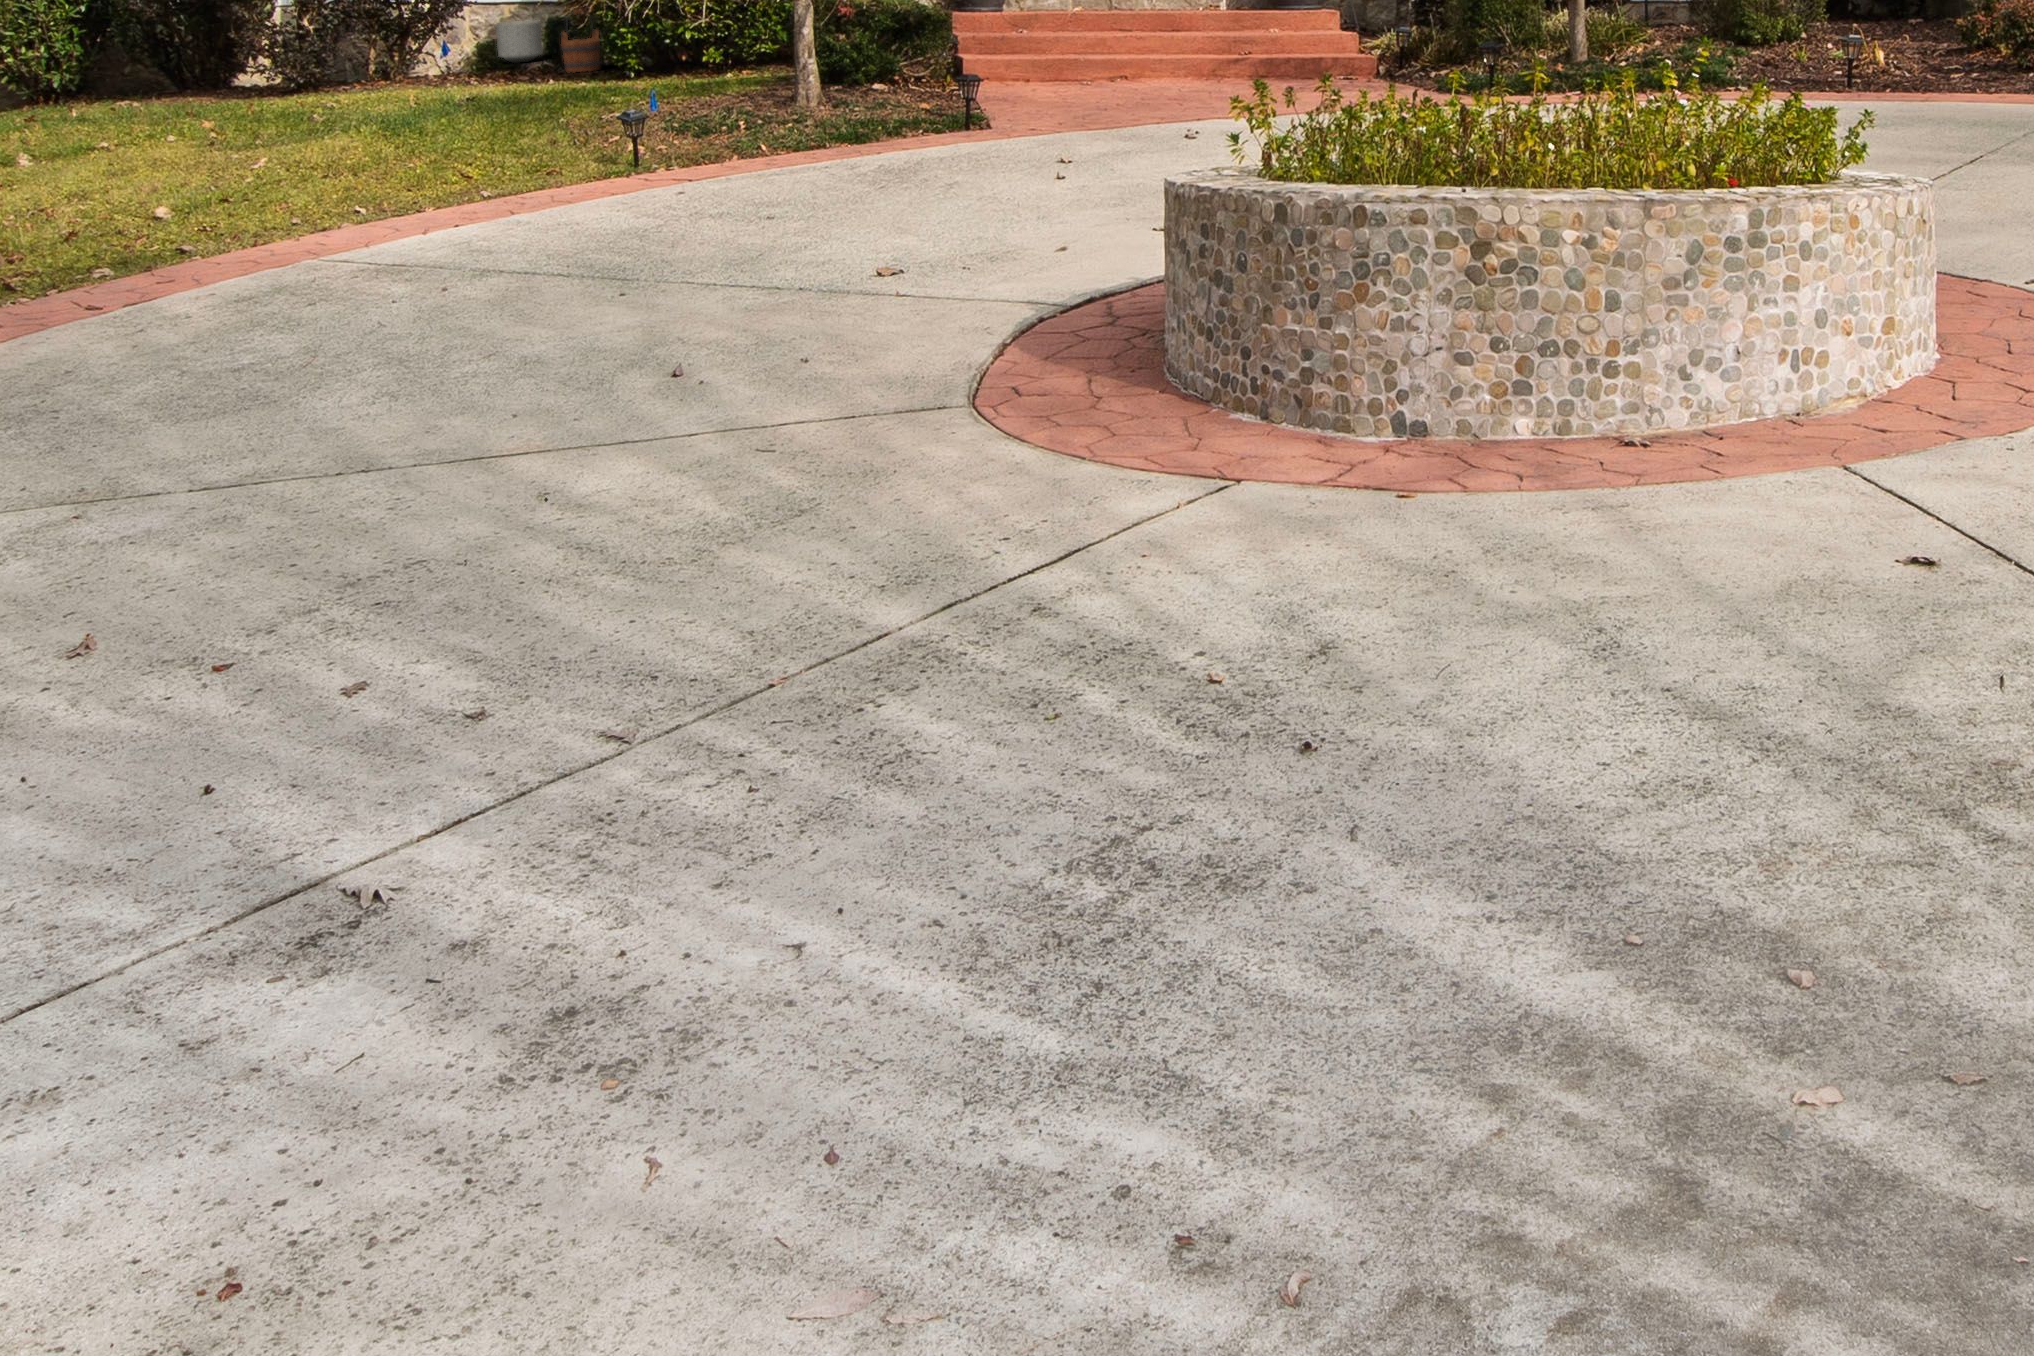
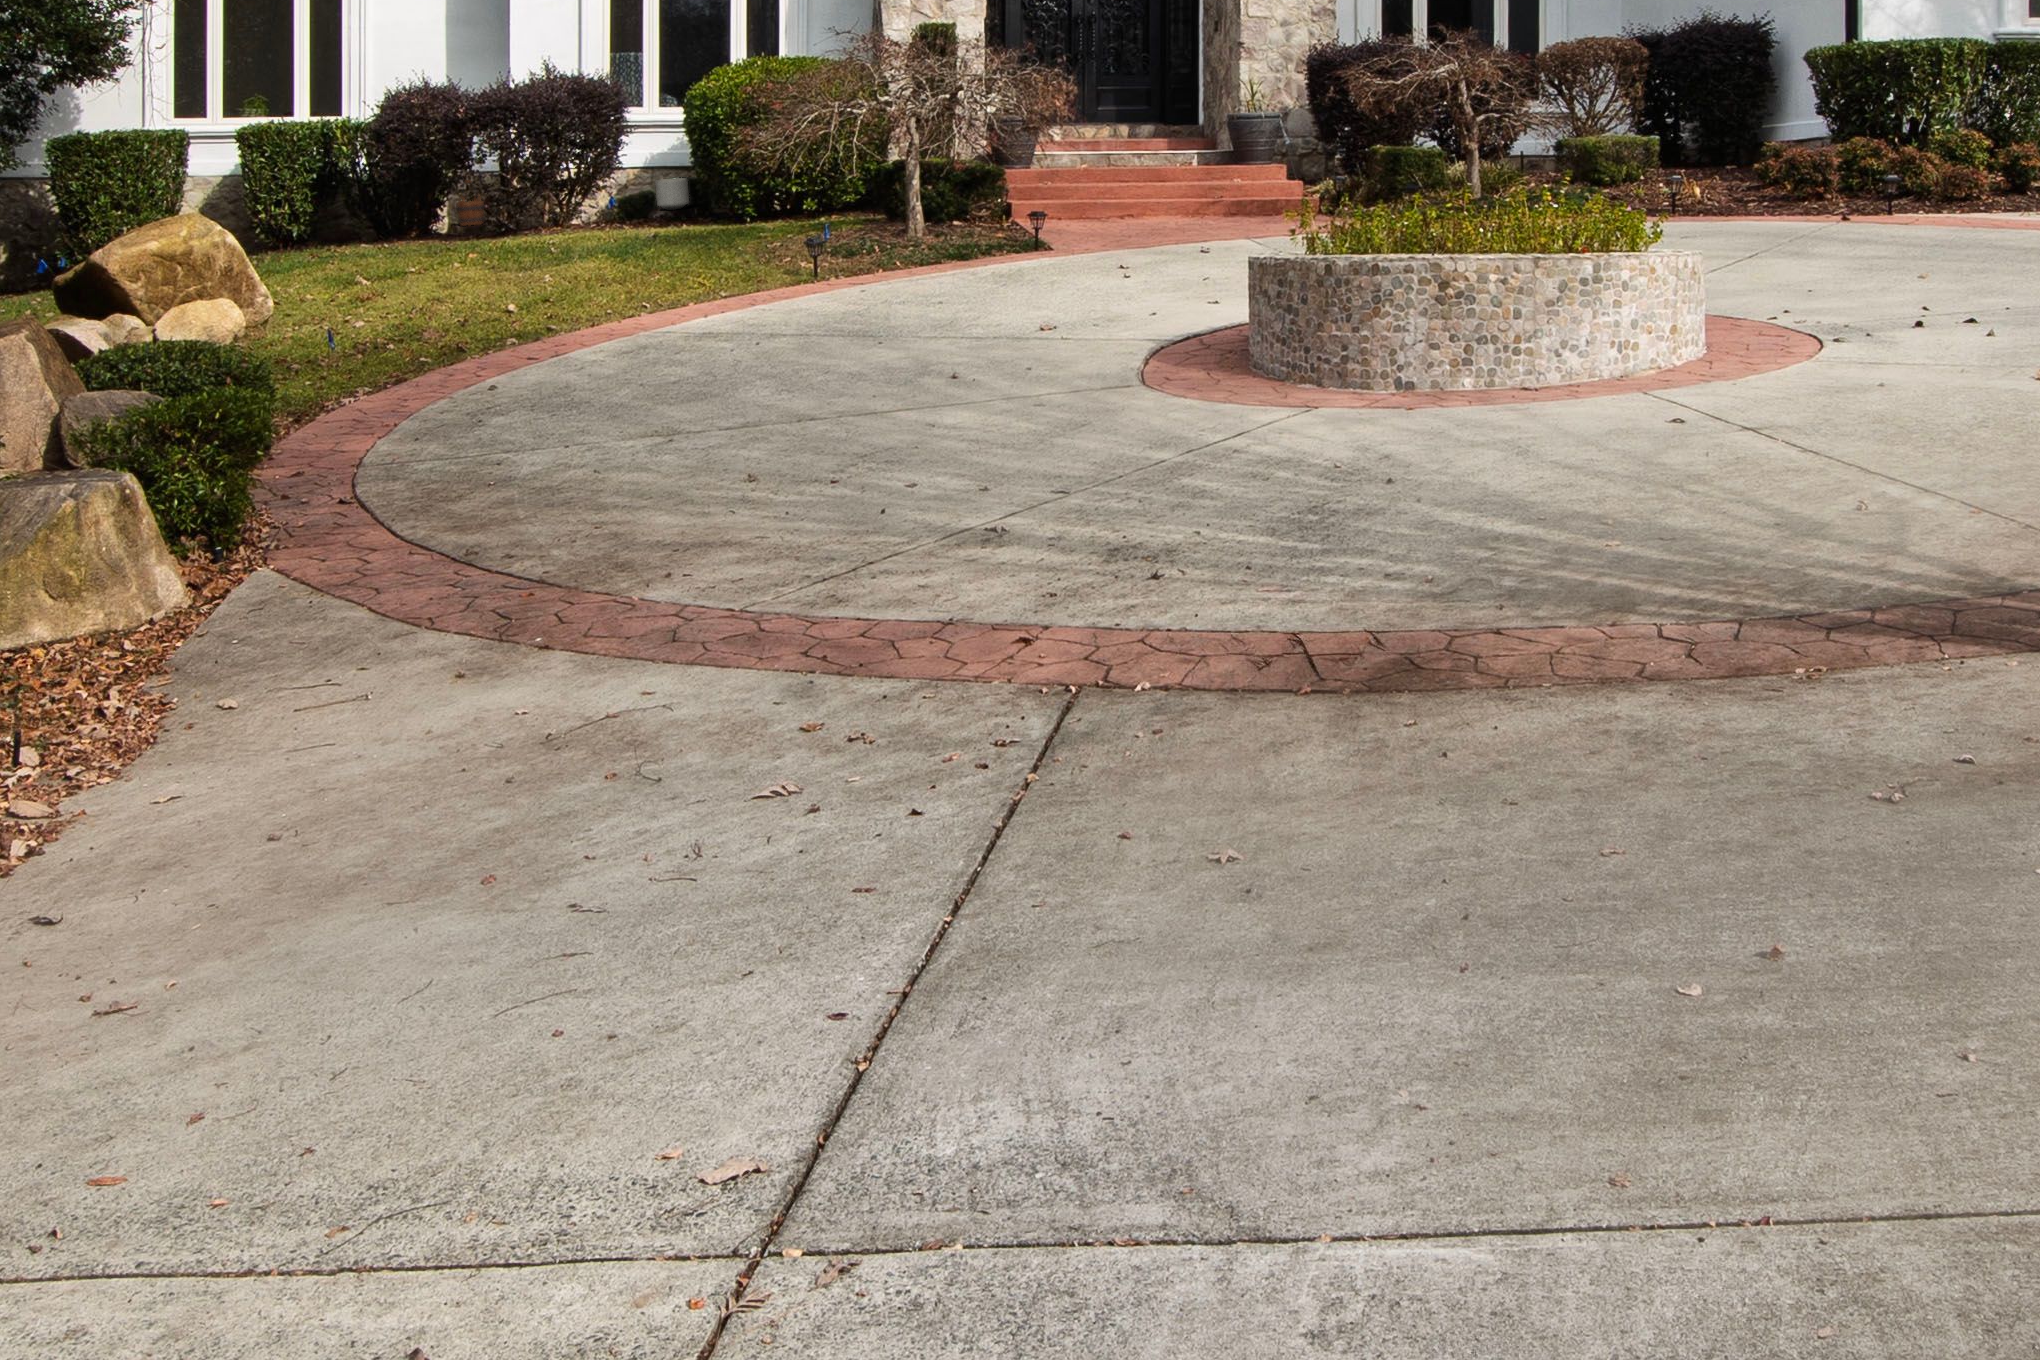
wooden bucket: present [561,10,600,73] -> present [456,180,484,226]

